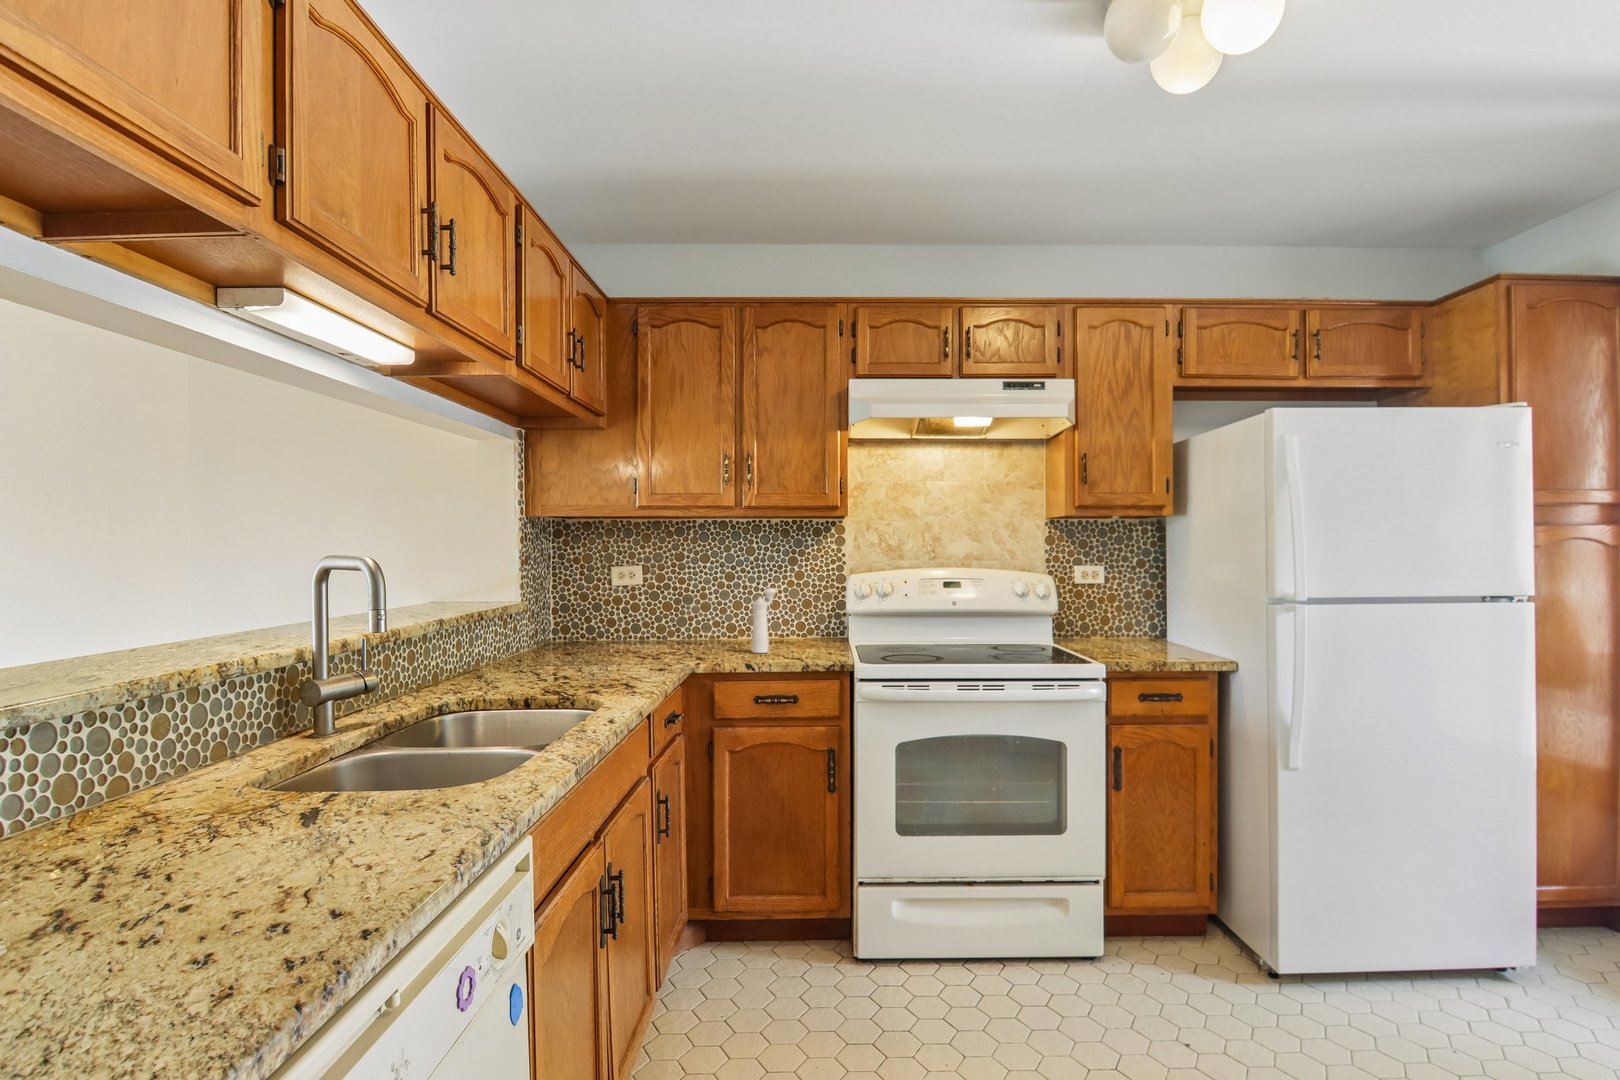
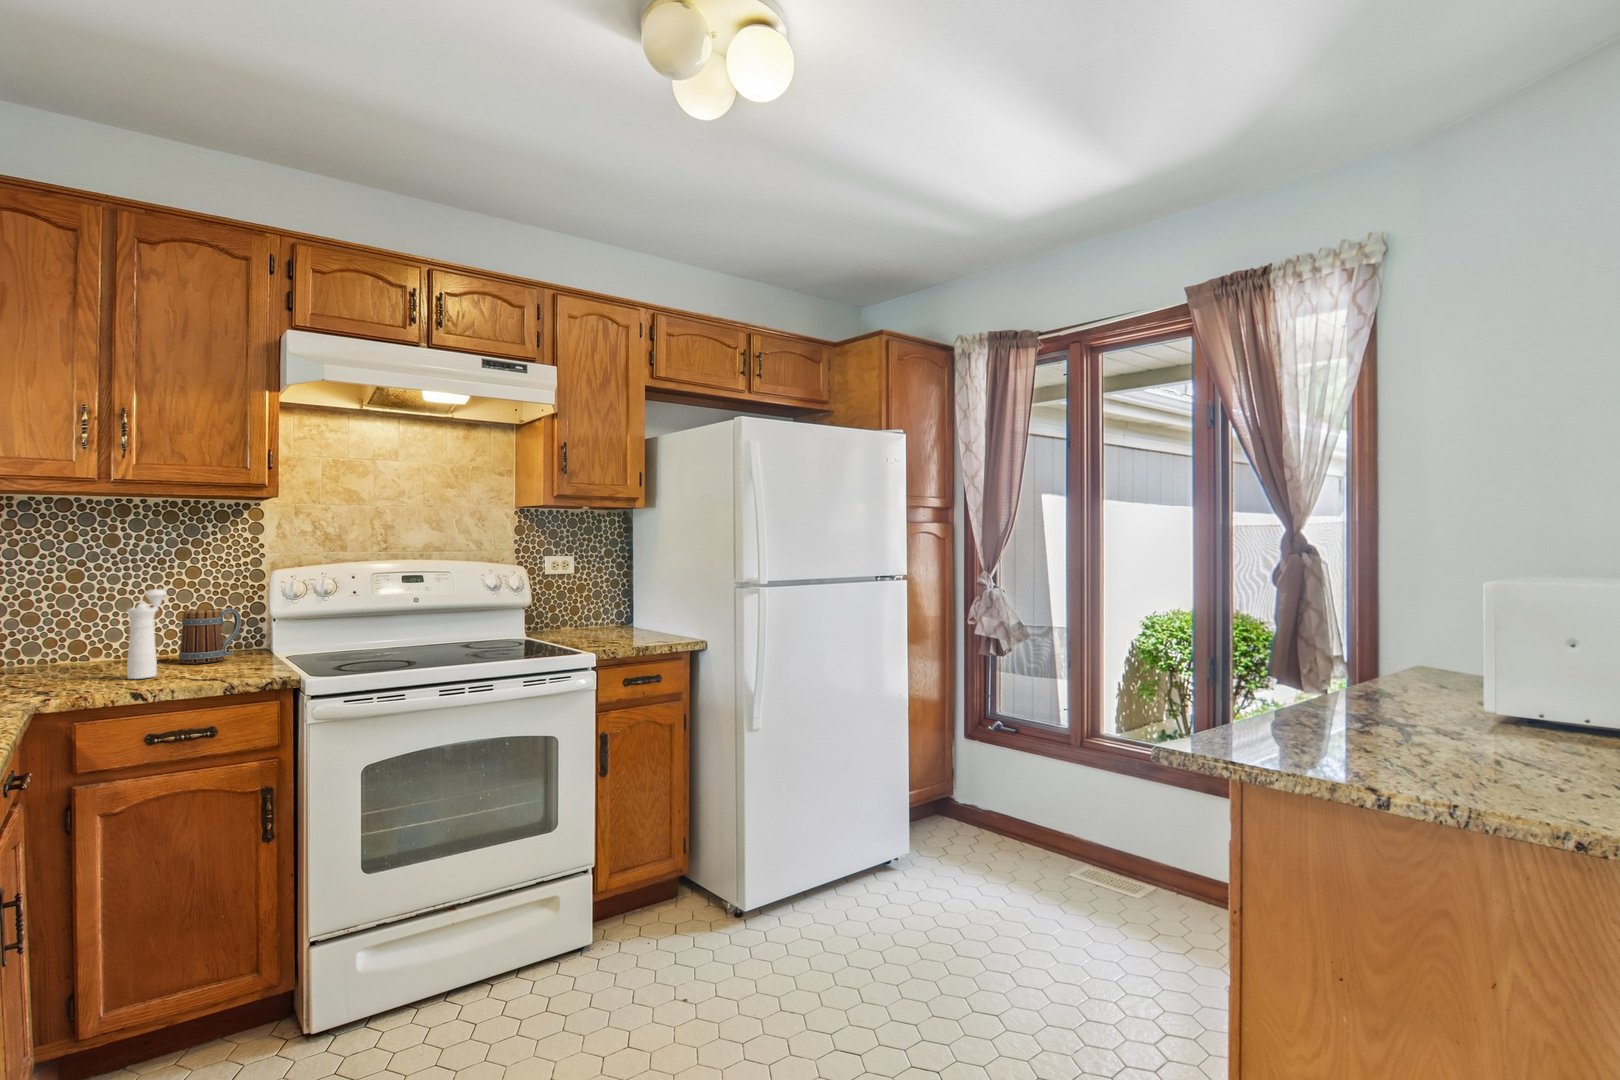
mug: none [786,604,825,646] -> present [179,608,241,664]

